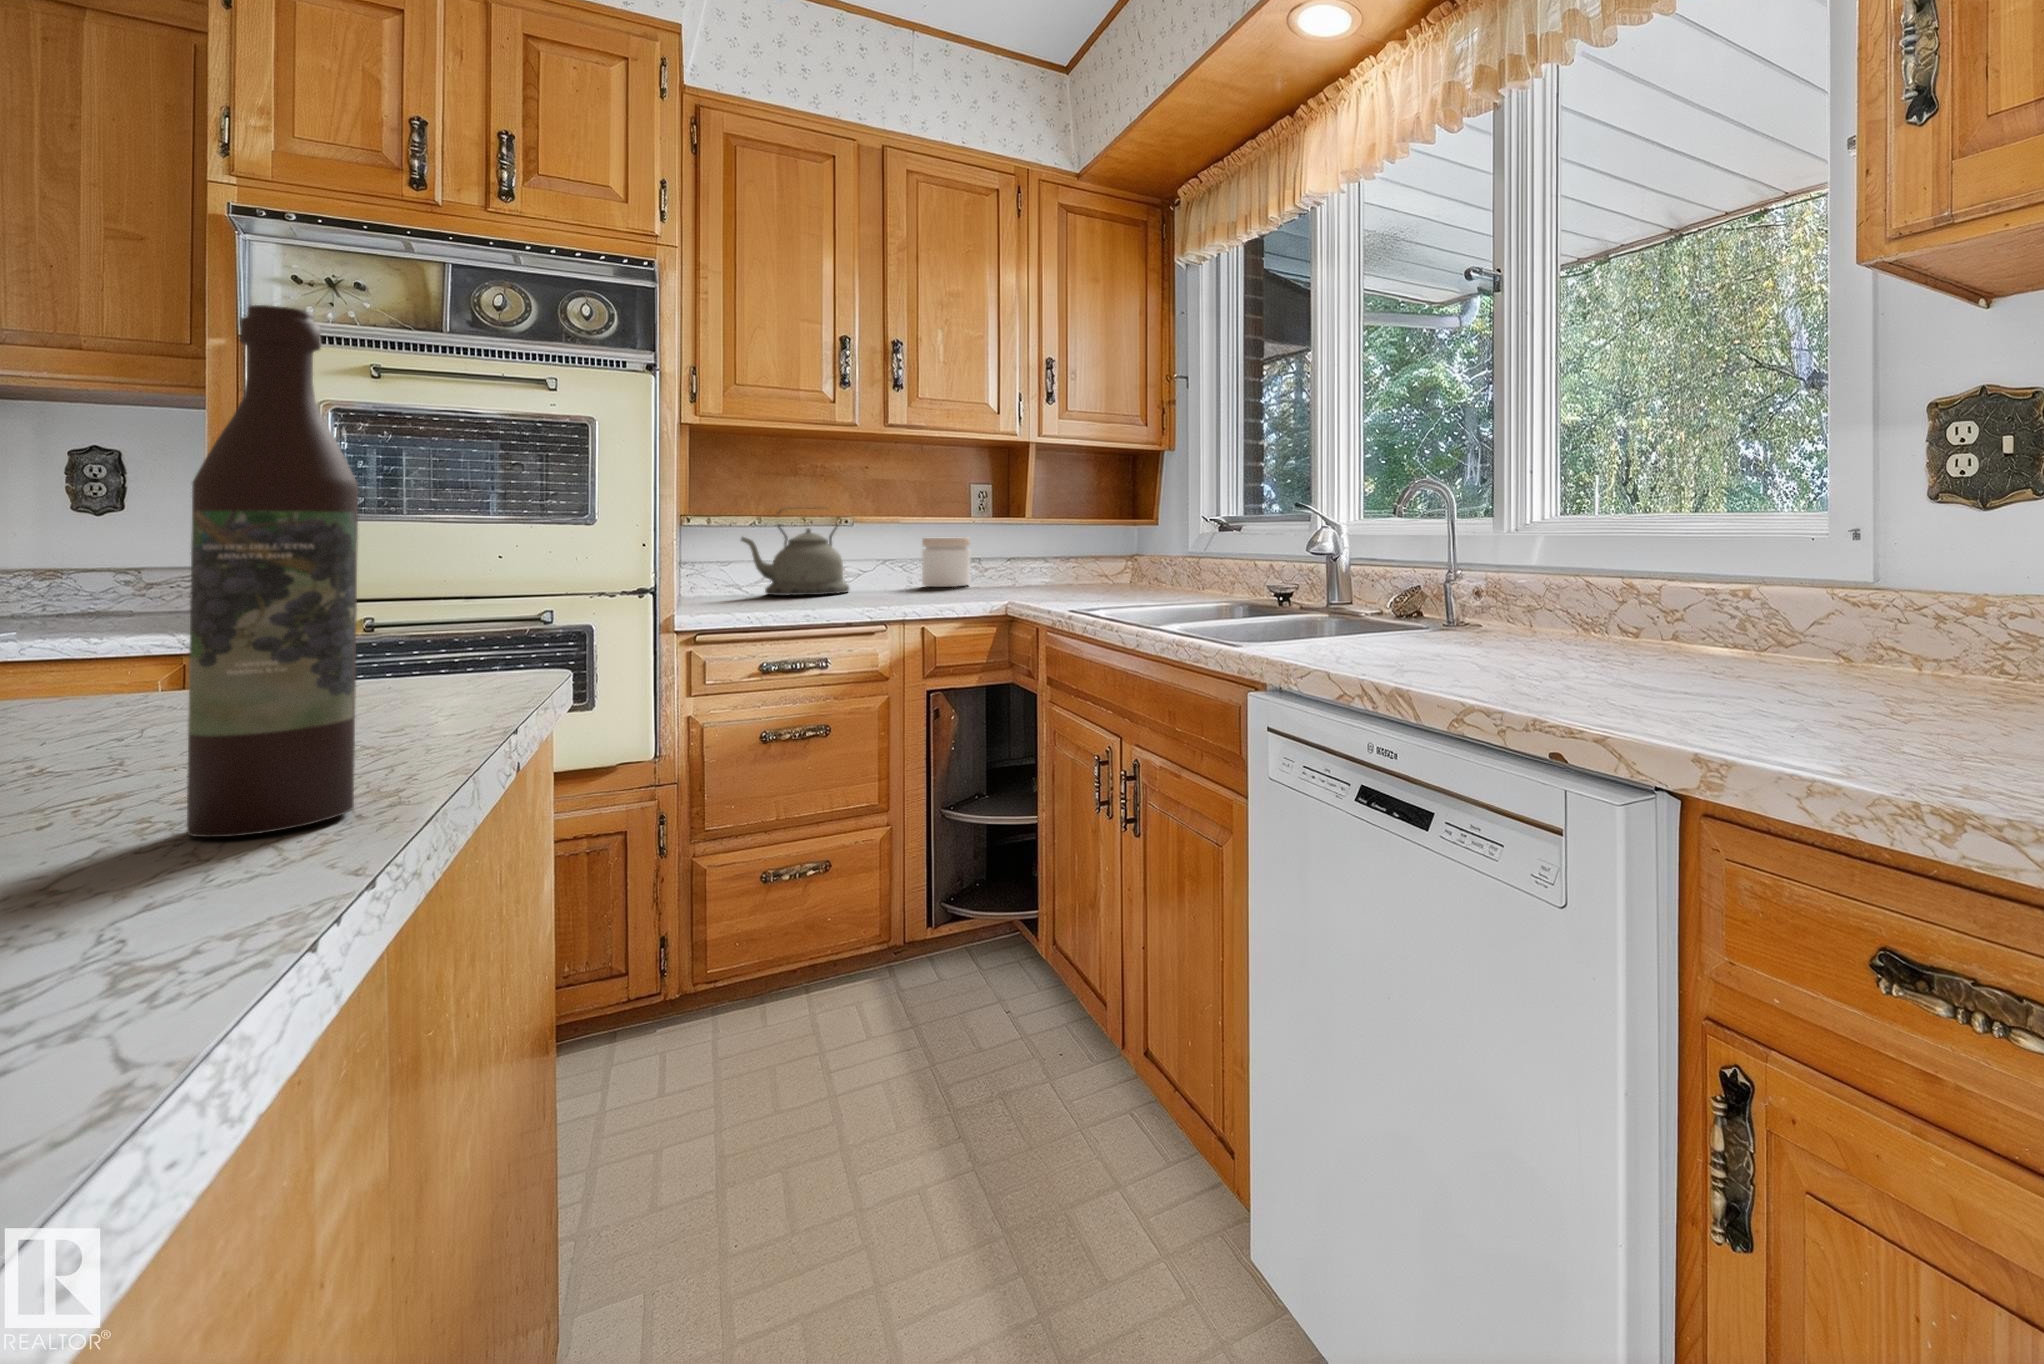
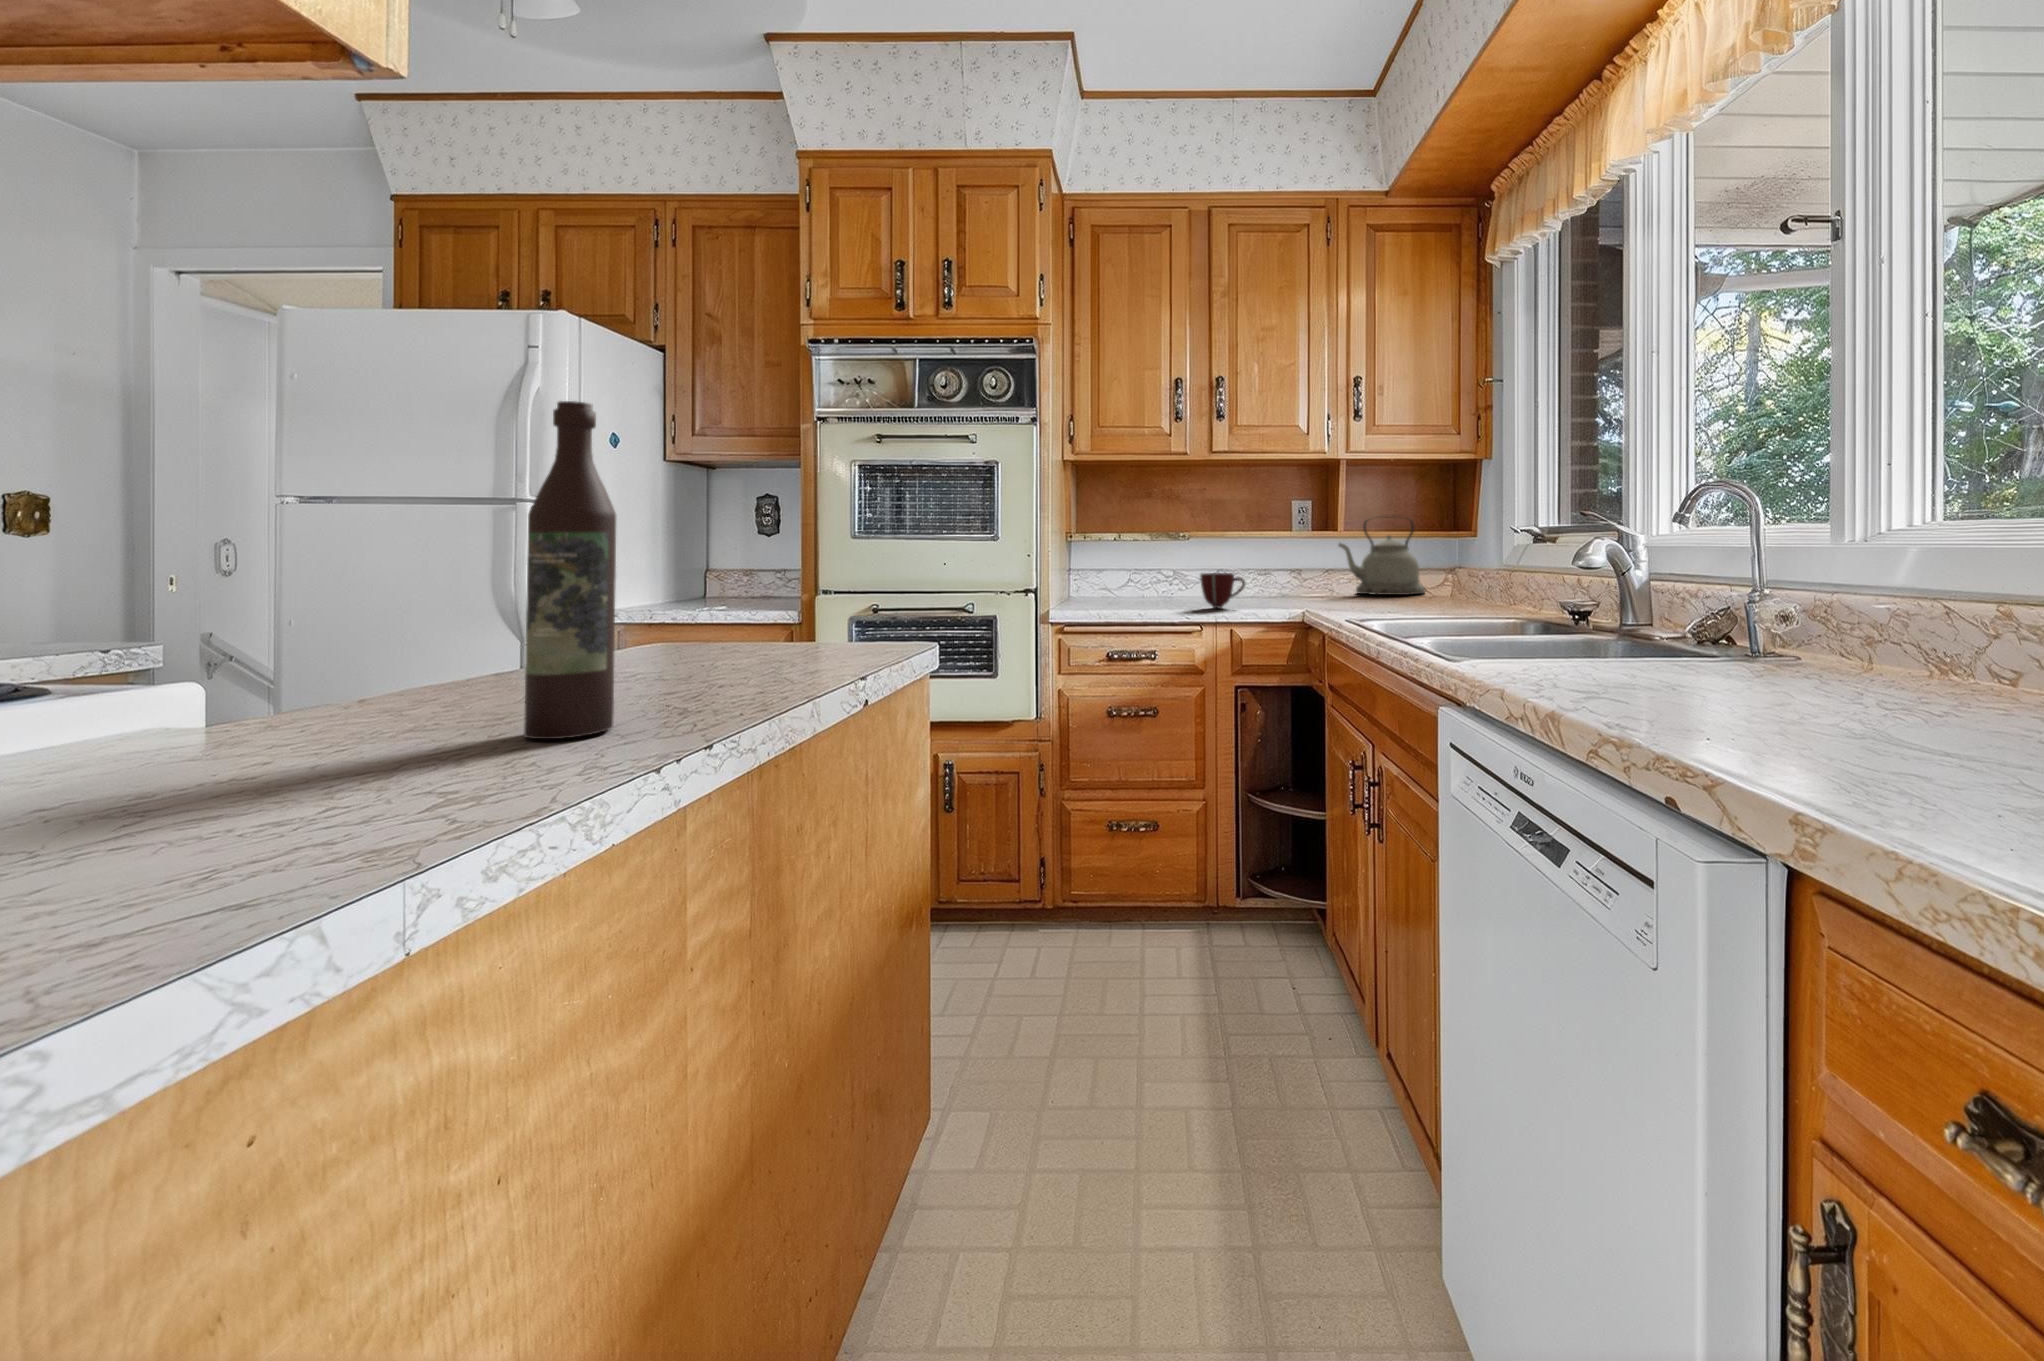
kettle: present [741,508,849,596] -> present [1339,516,1425,595]
jar: present [922,538,970,587] -> none [1255,548,1296,592]
mug: none [881,566,936,607] -> present [1200,573,1245,608]

